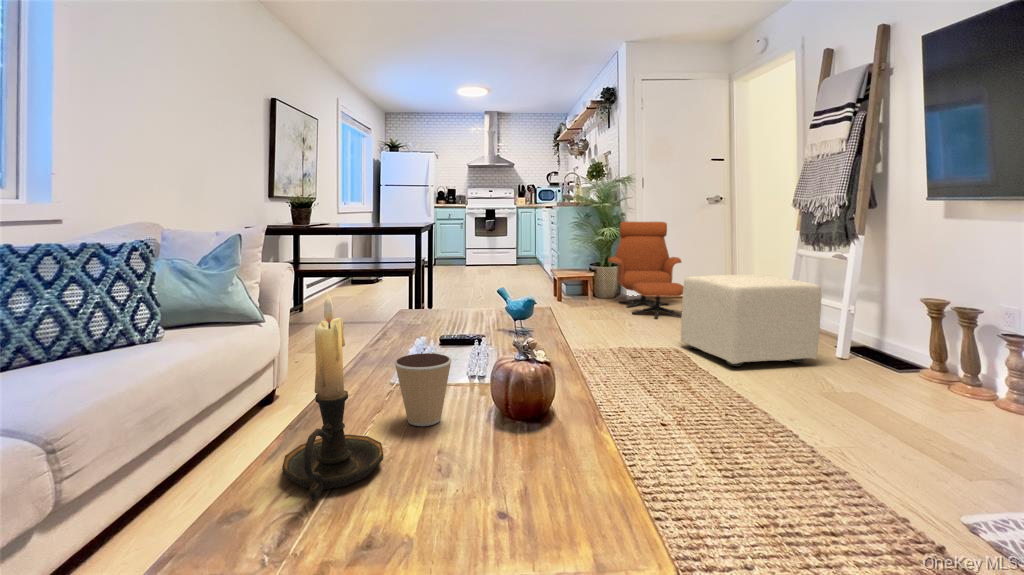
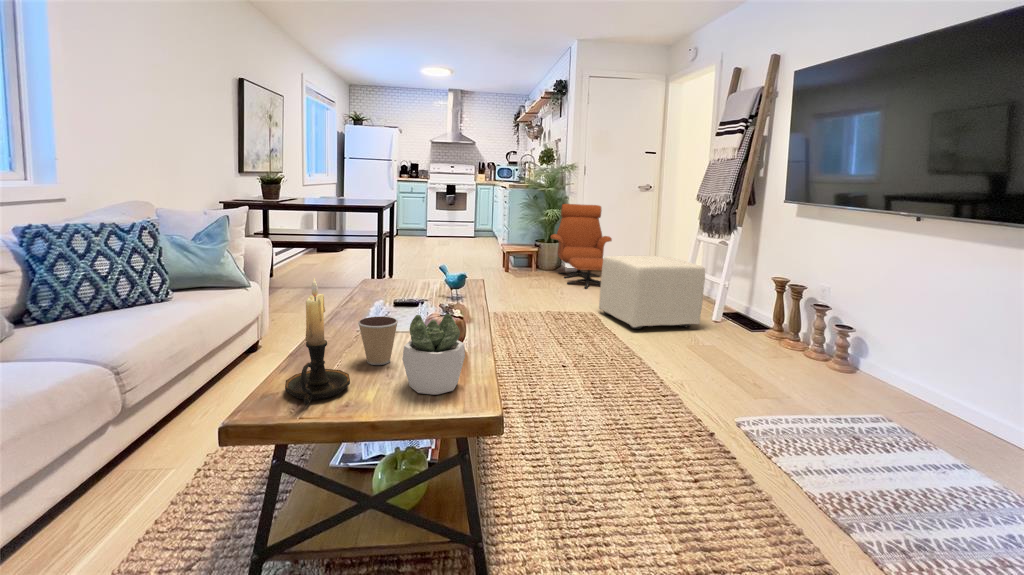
succulent plant: none [464,346,560,477] -> present [402,314,465,395]

